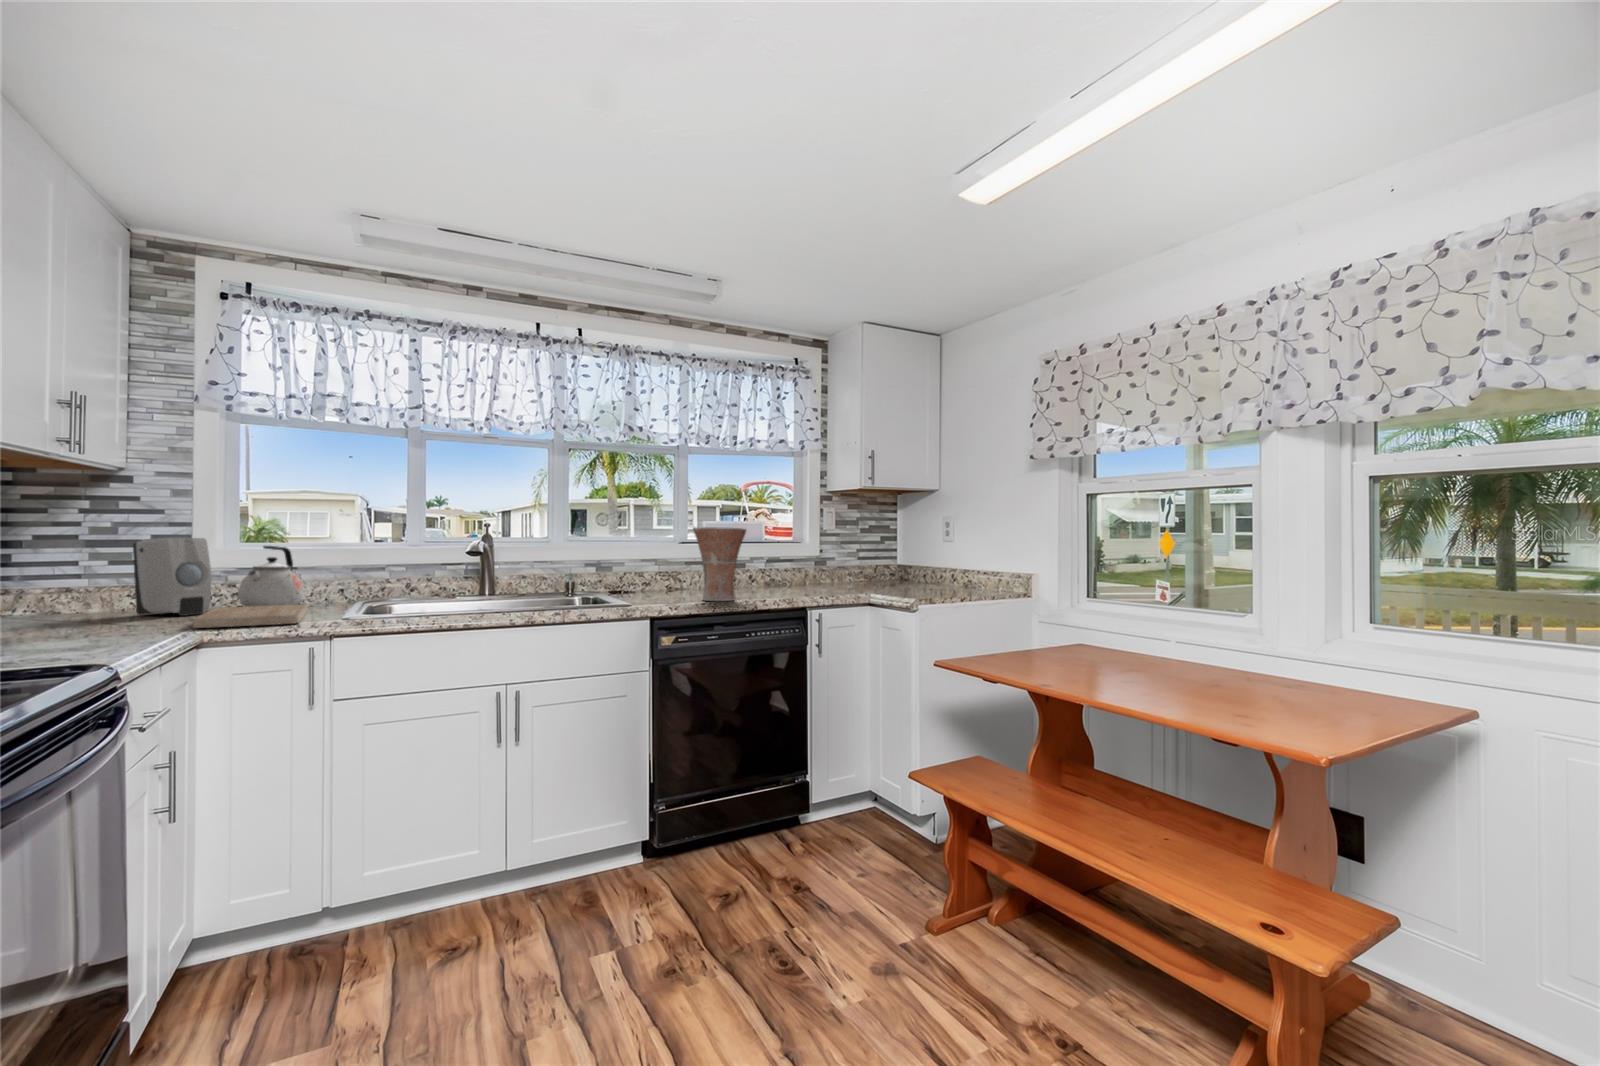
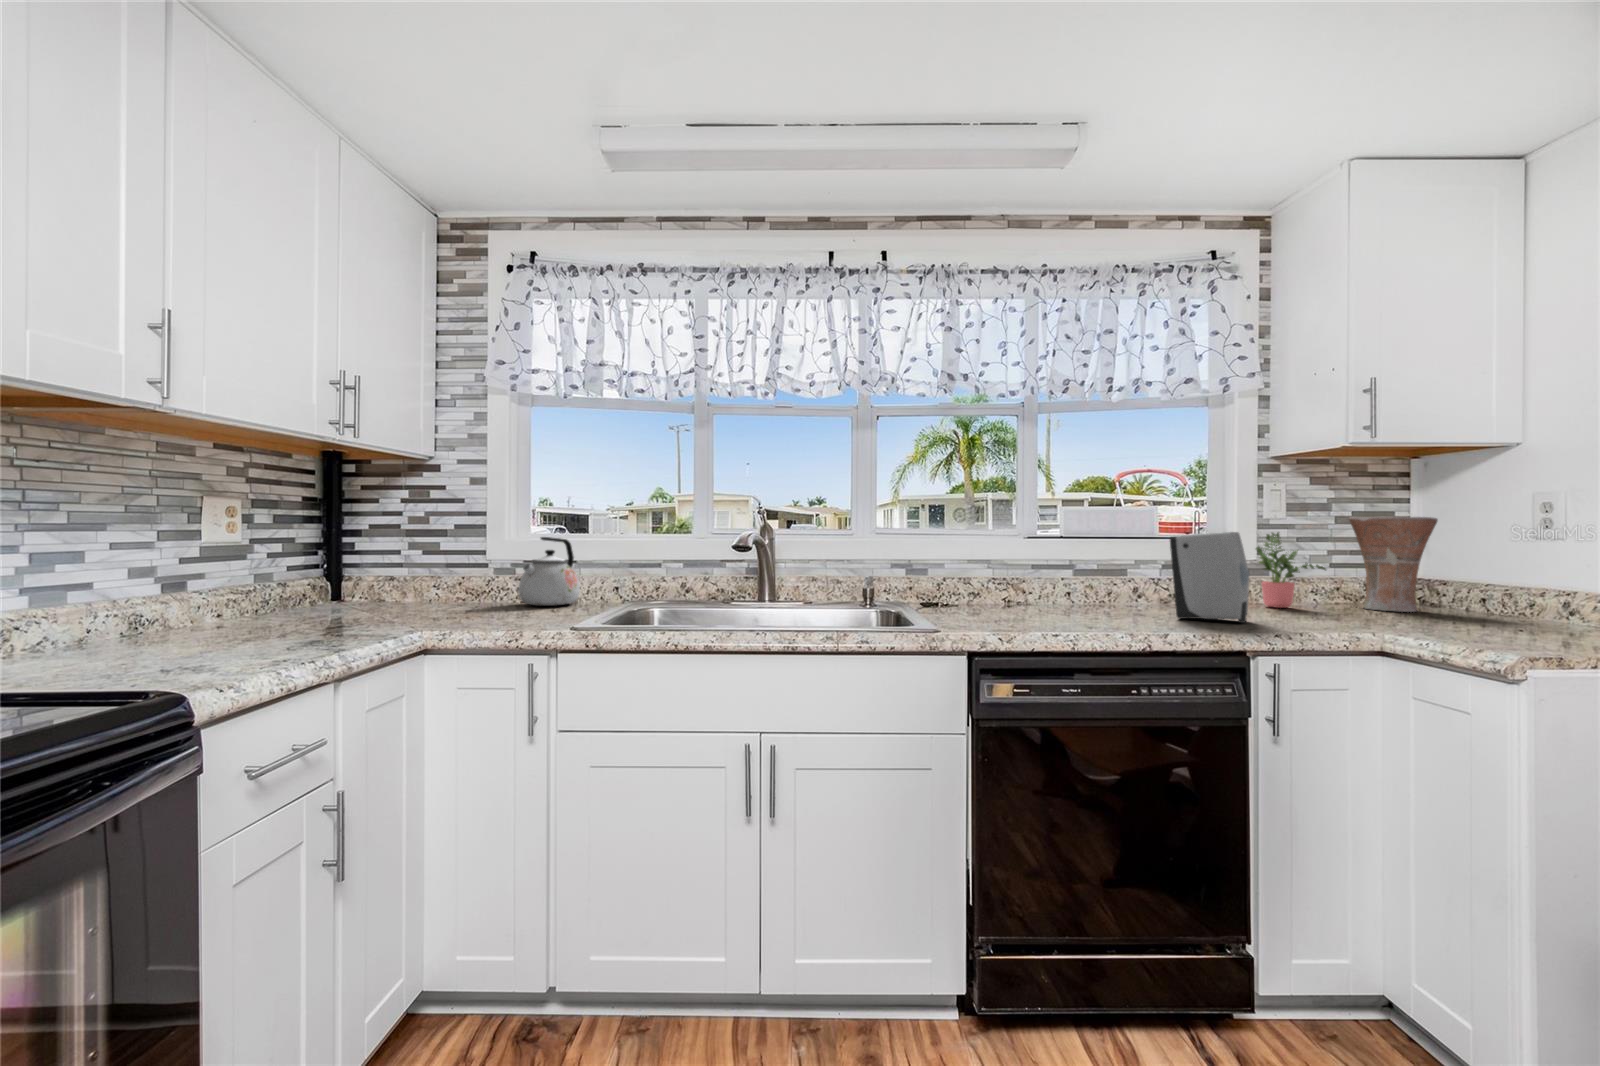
vase: present [693,527,746,601] -> present [1349,517,1438,612]
soap dispenser: present [133,538,211,616] -> present [1170,532,1249,623]
potted plant: none [818,539,855,586] -> present [1256,532,1326,608]
cutting board: present [193,605,307,628] -> none [419,605,565,633]

